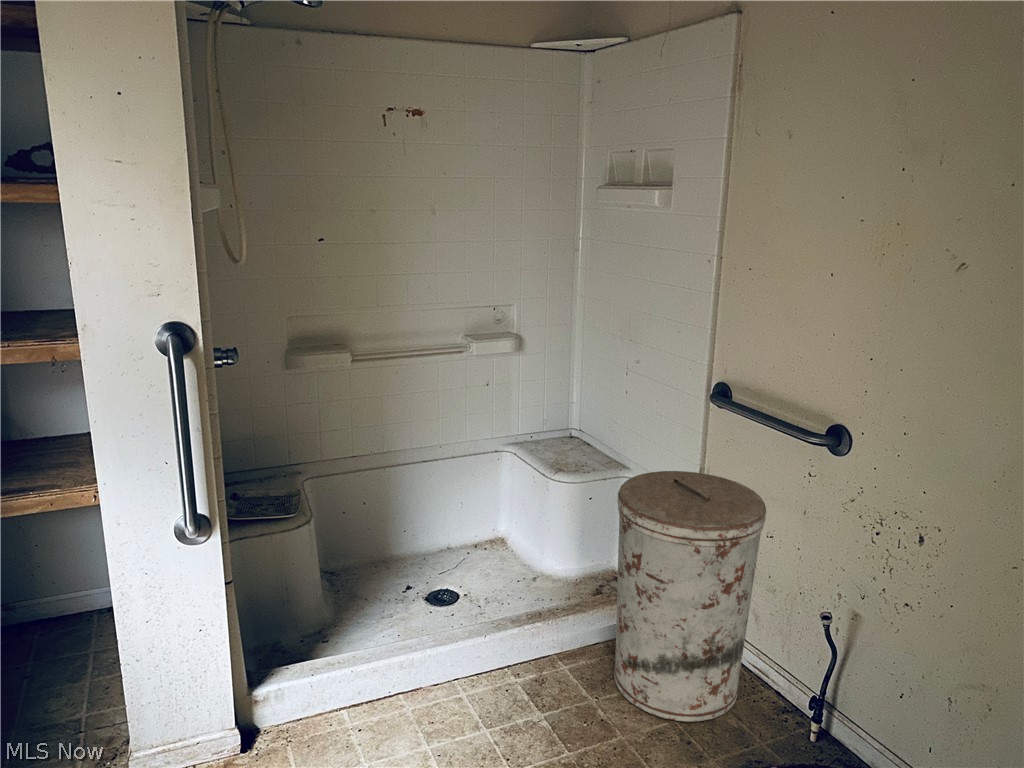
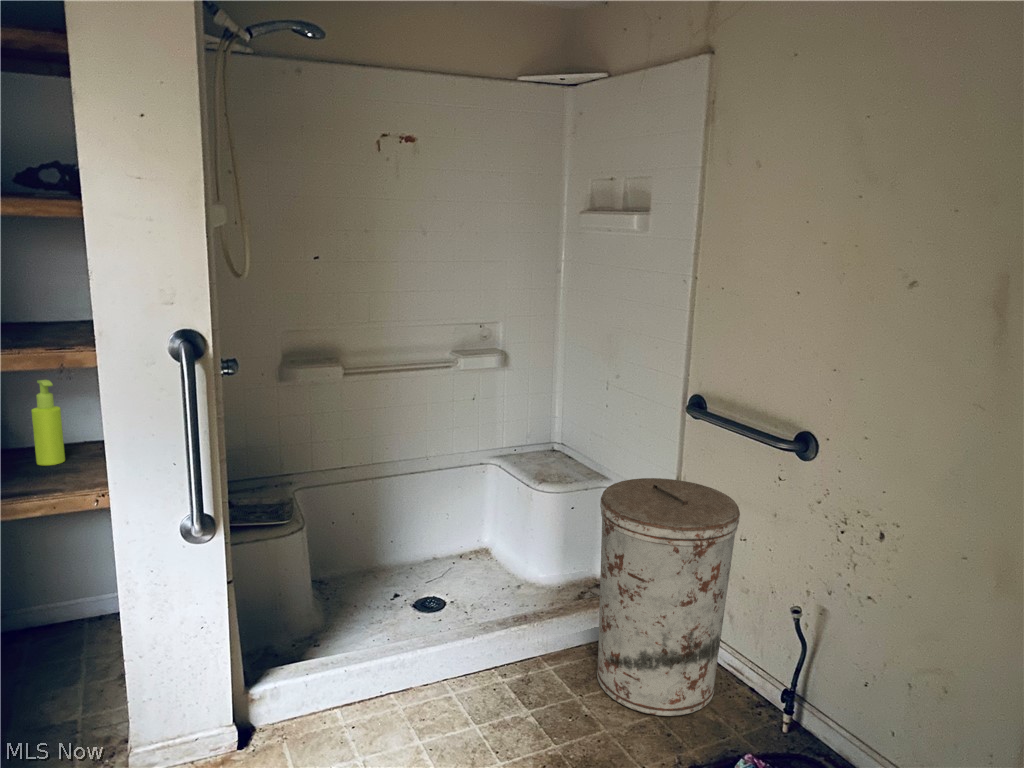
soap dispenser: none [24,372,60,461] -> present [31,380,65,465]

